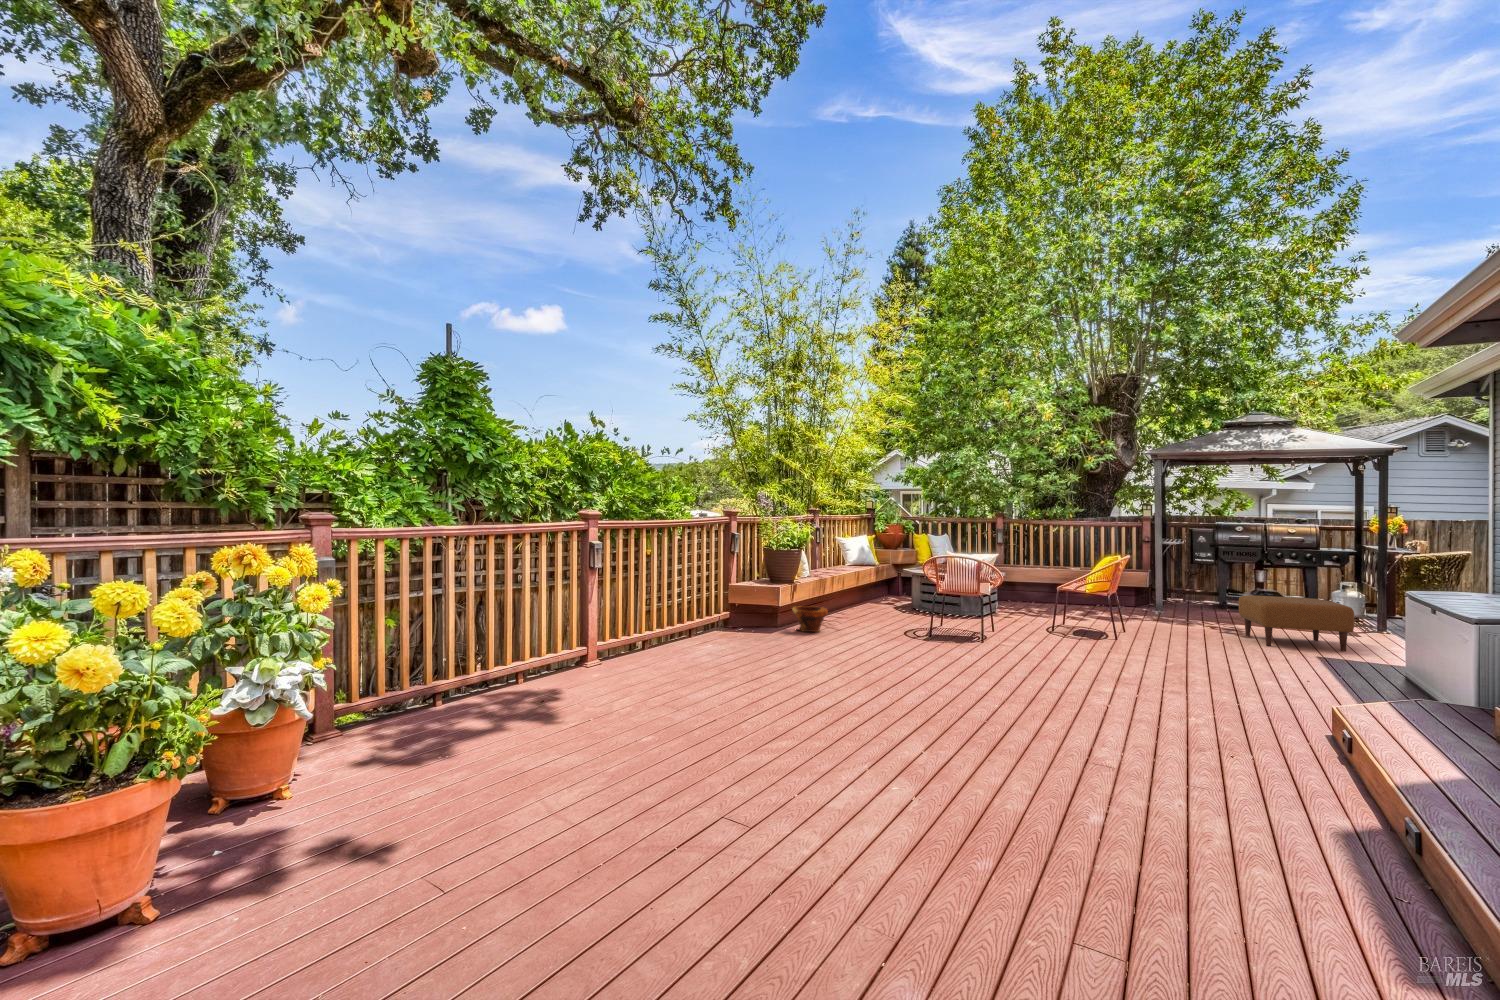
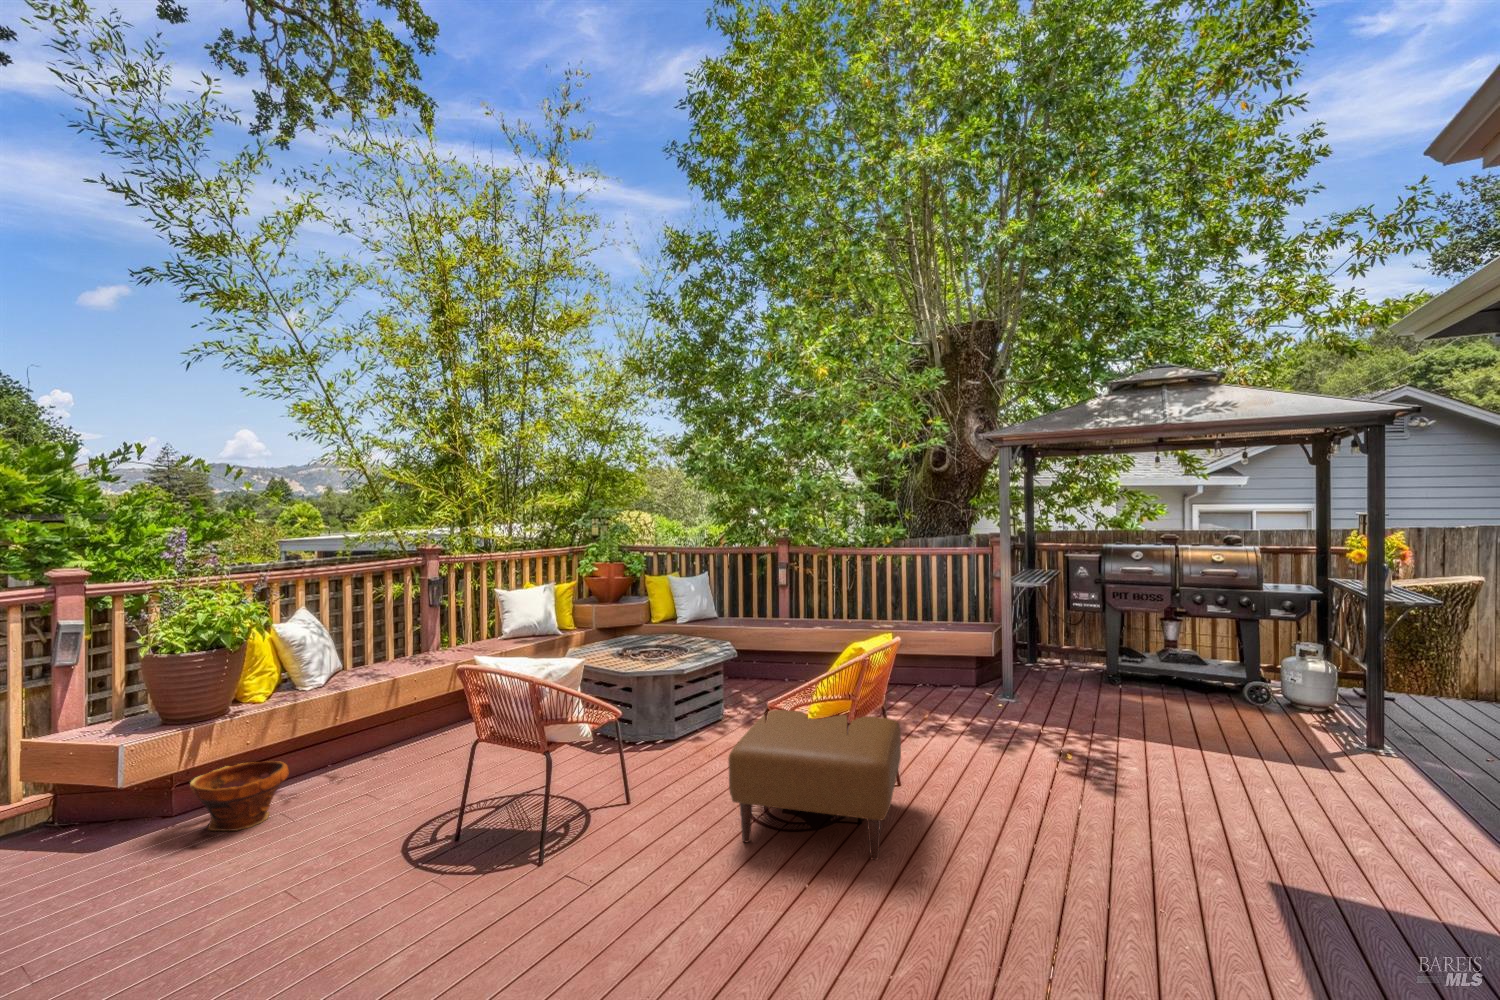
ottoman: present [1239,595,1354,651] -> present [729,710,901,860]

